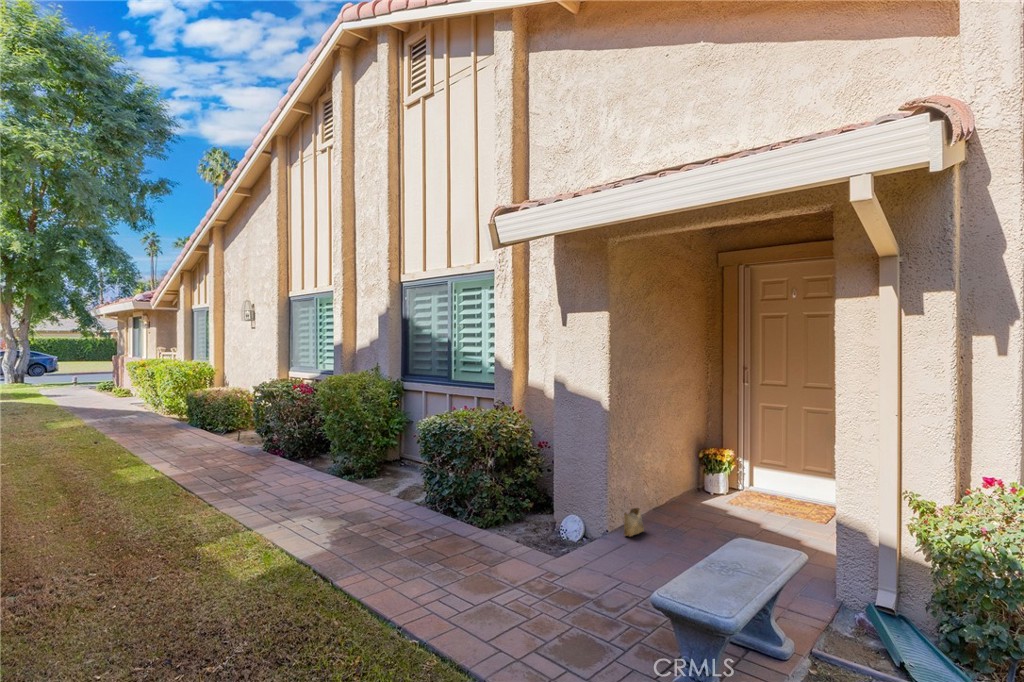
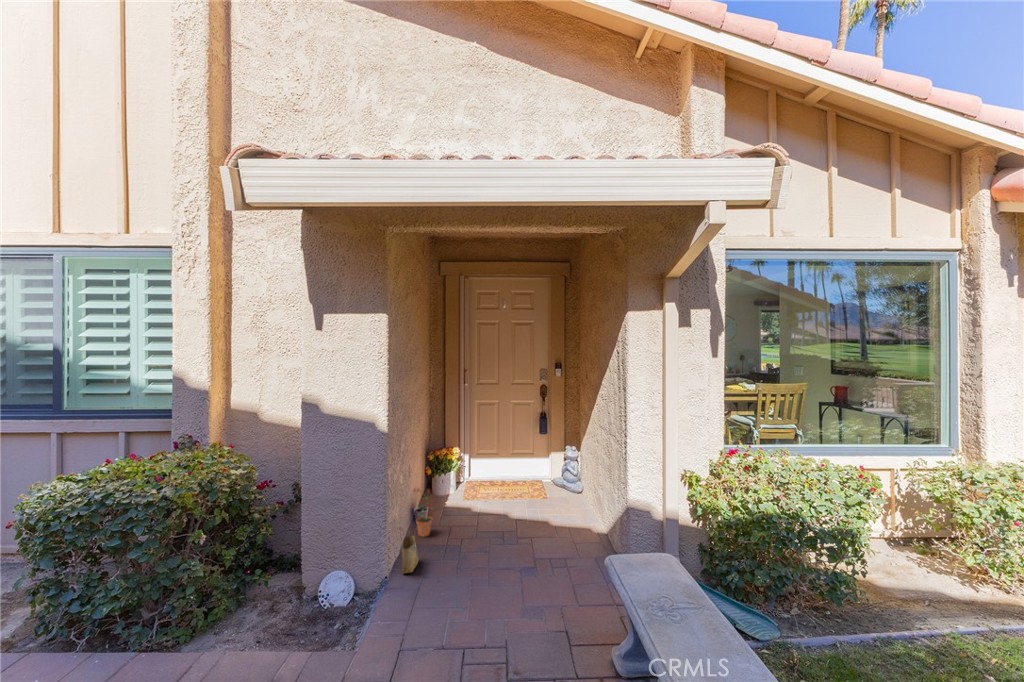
potted plant: none [651,472,676,519] -> present [412,488,432,537]

